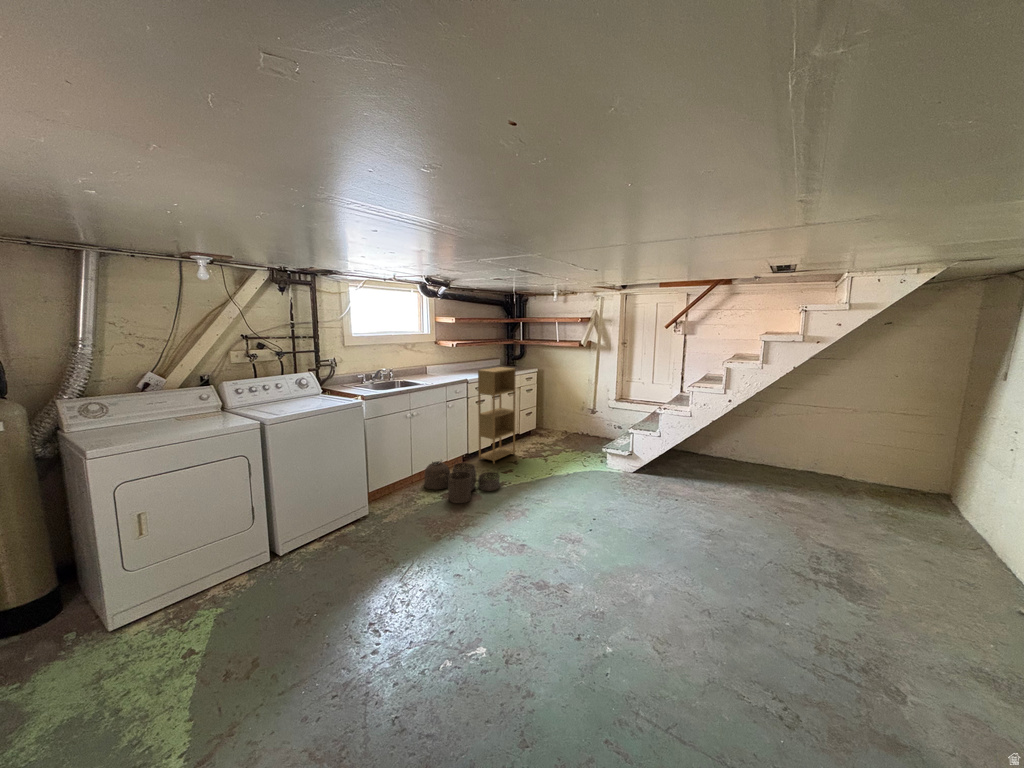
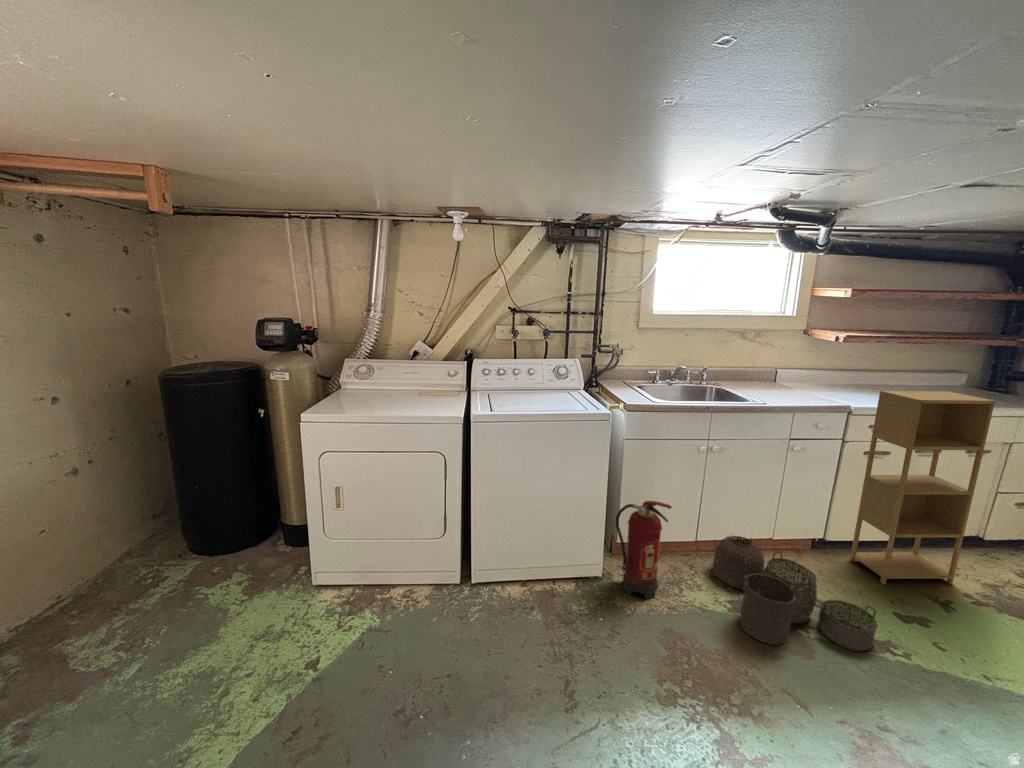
fire extinguisher: none [372,450,408,515] -> present [616,501,672,599]

